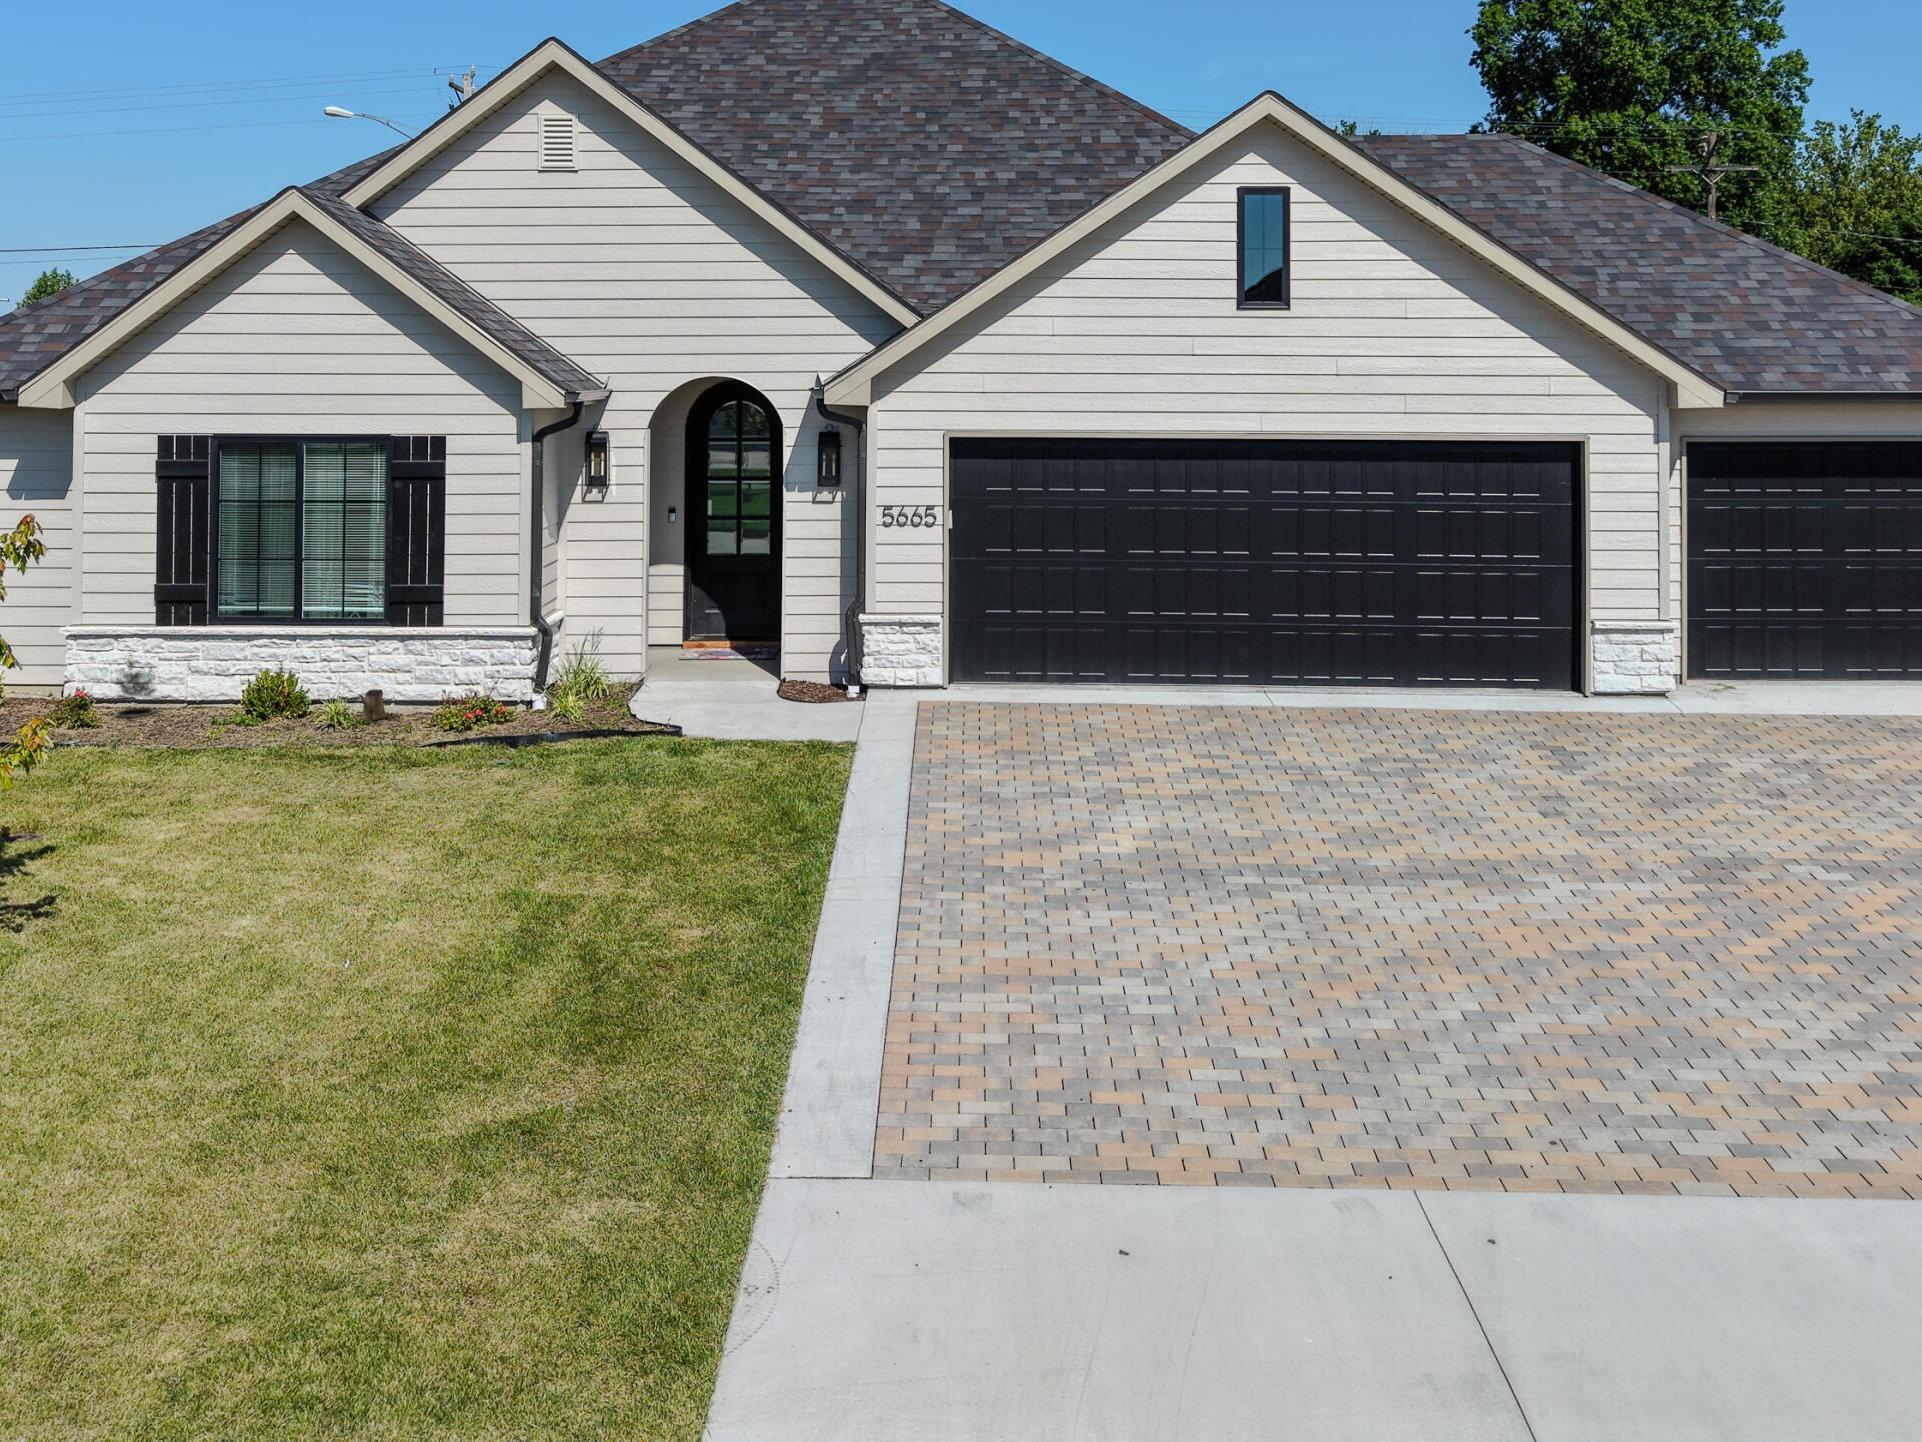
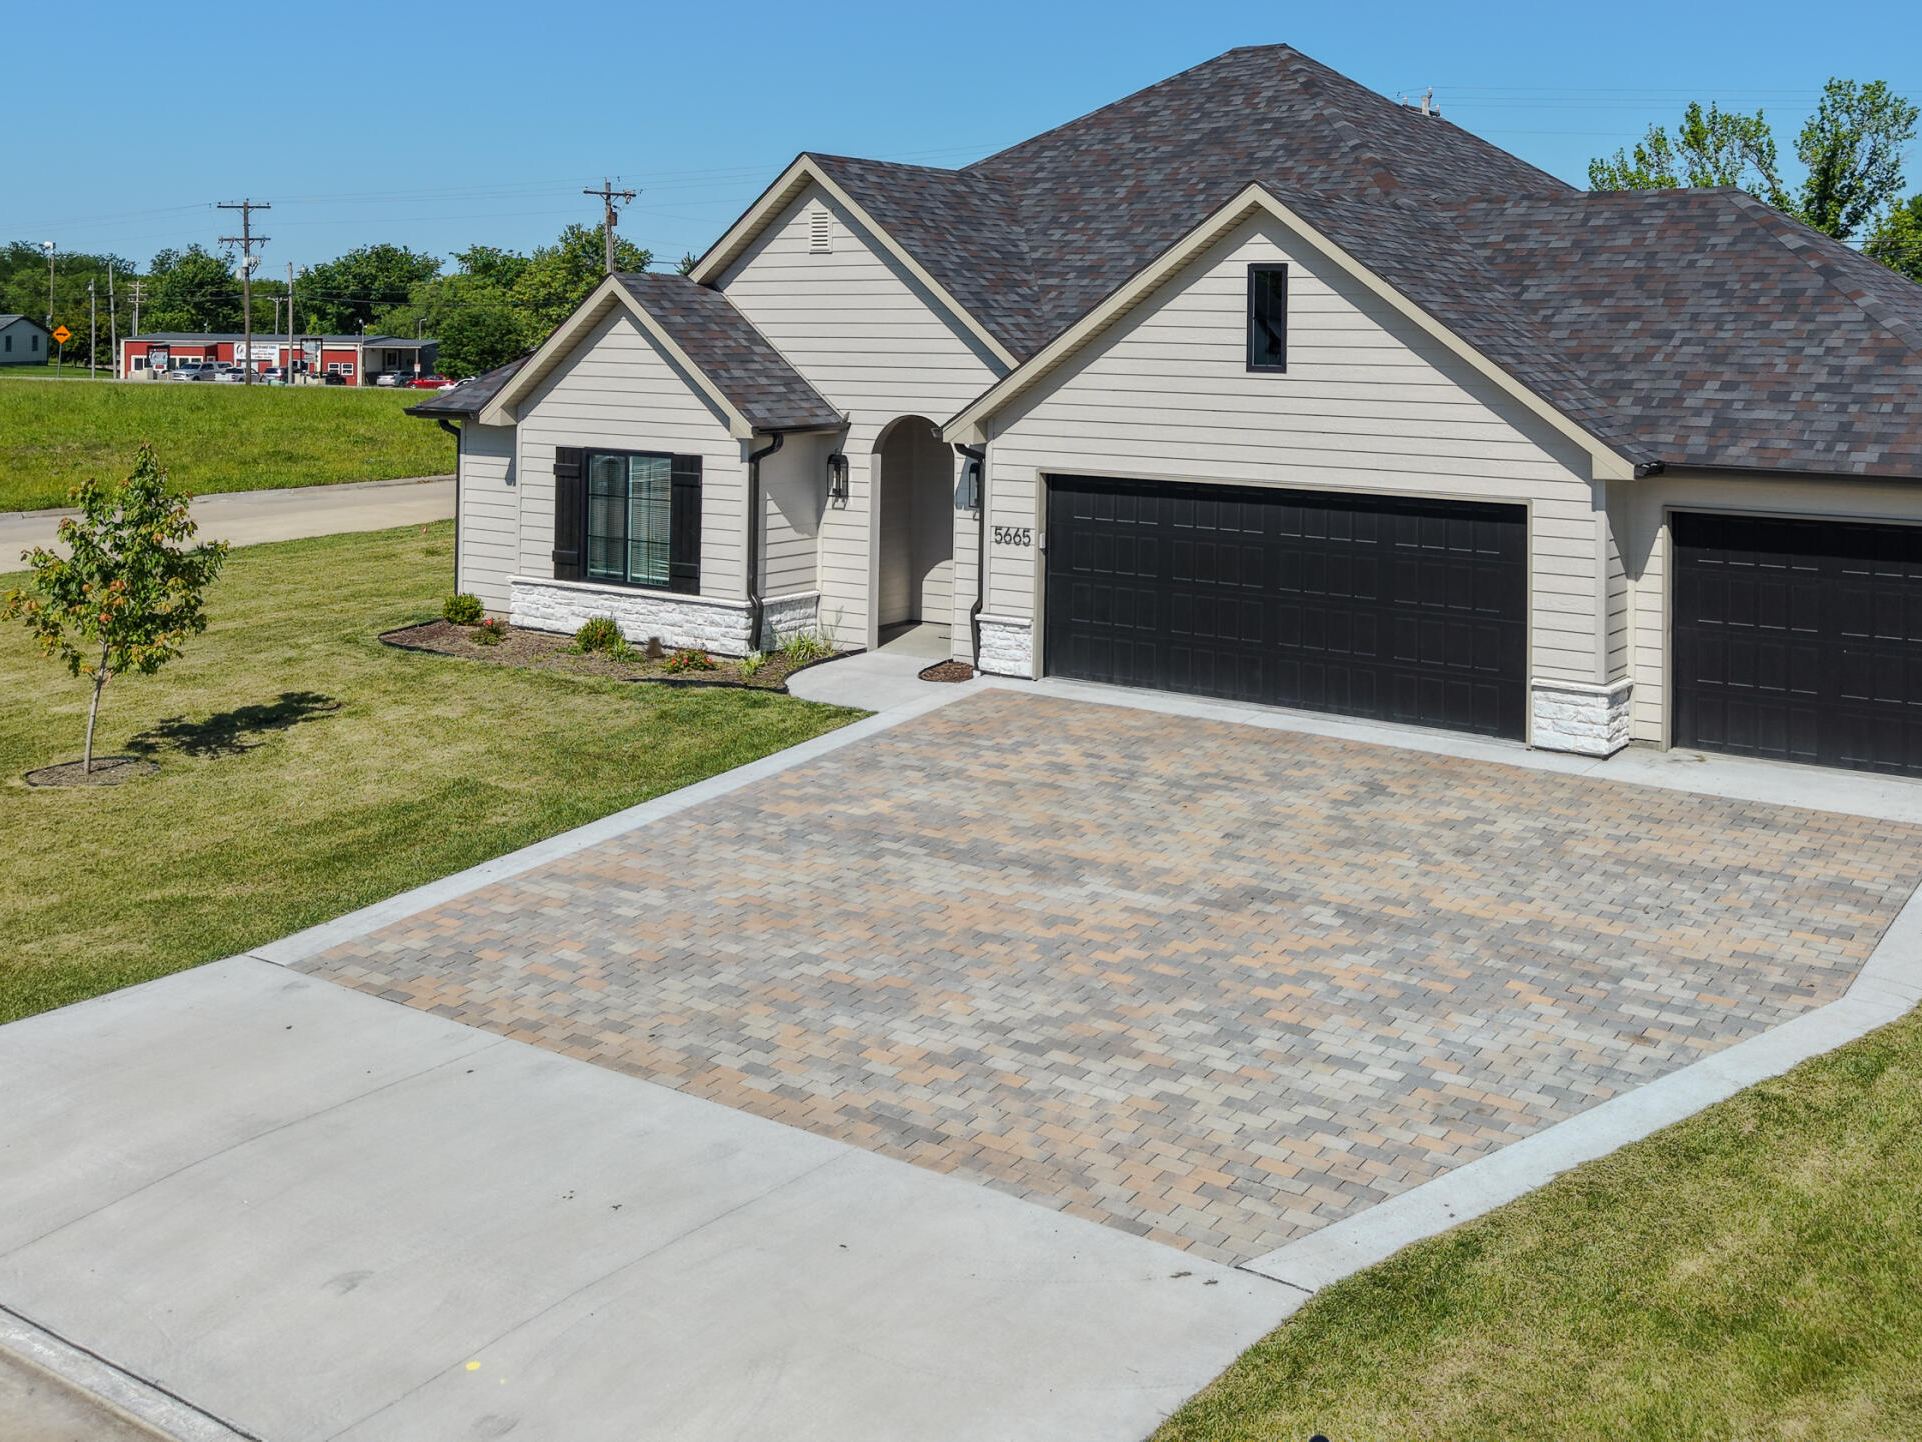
potted tree: present [116,653,155,717] -> none [523,596,555,640]

